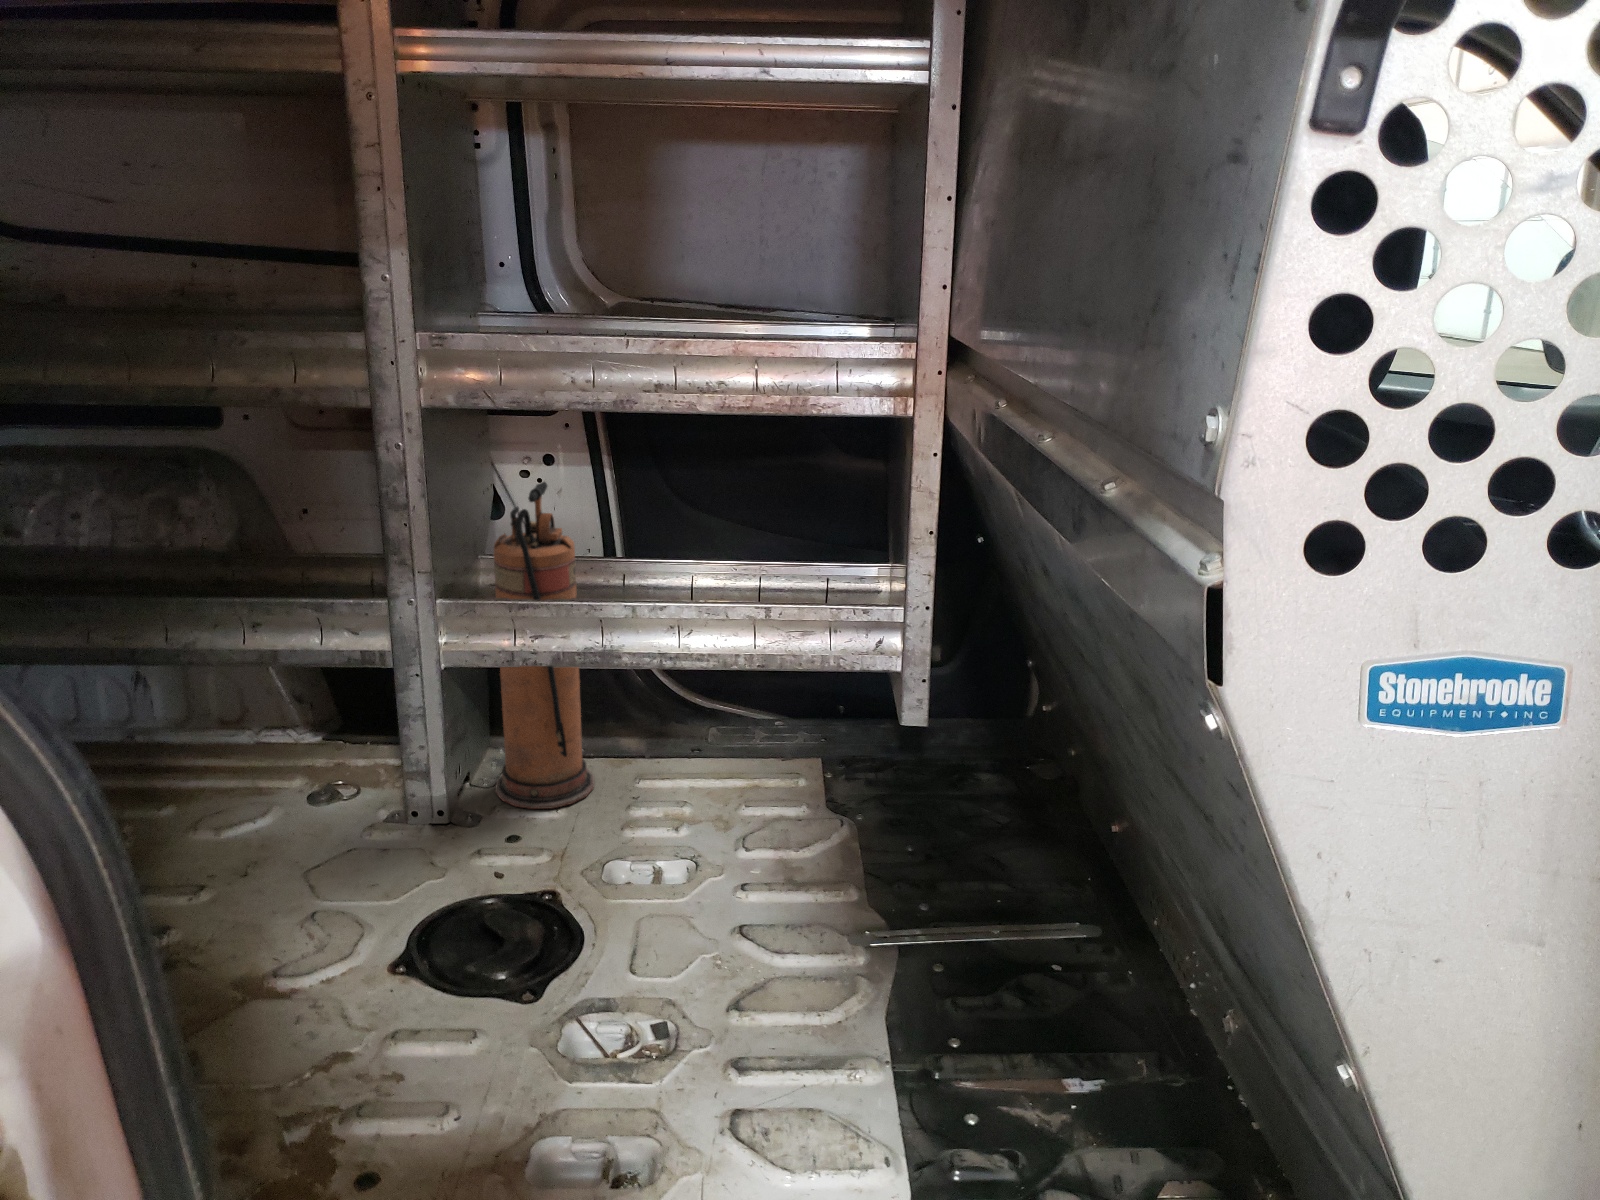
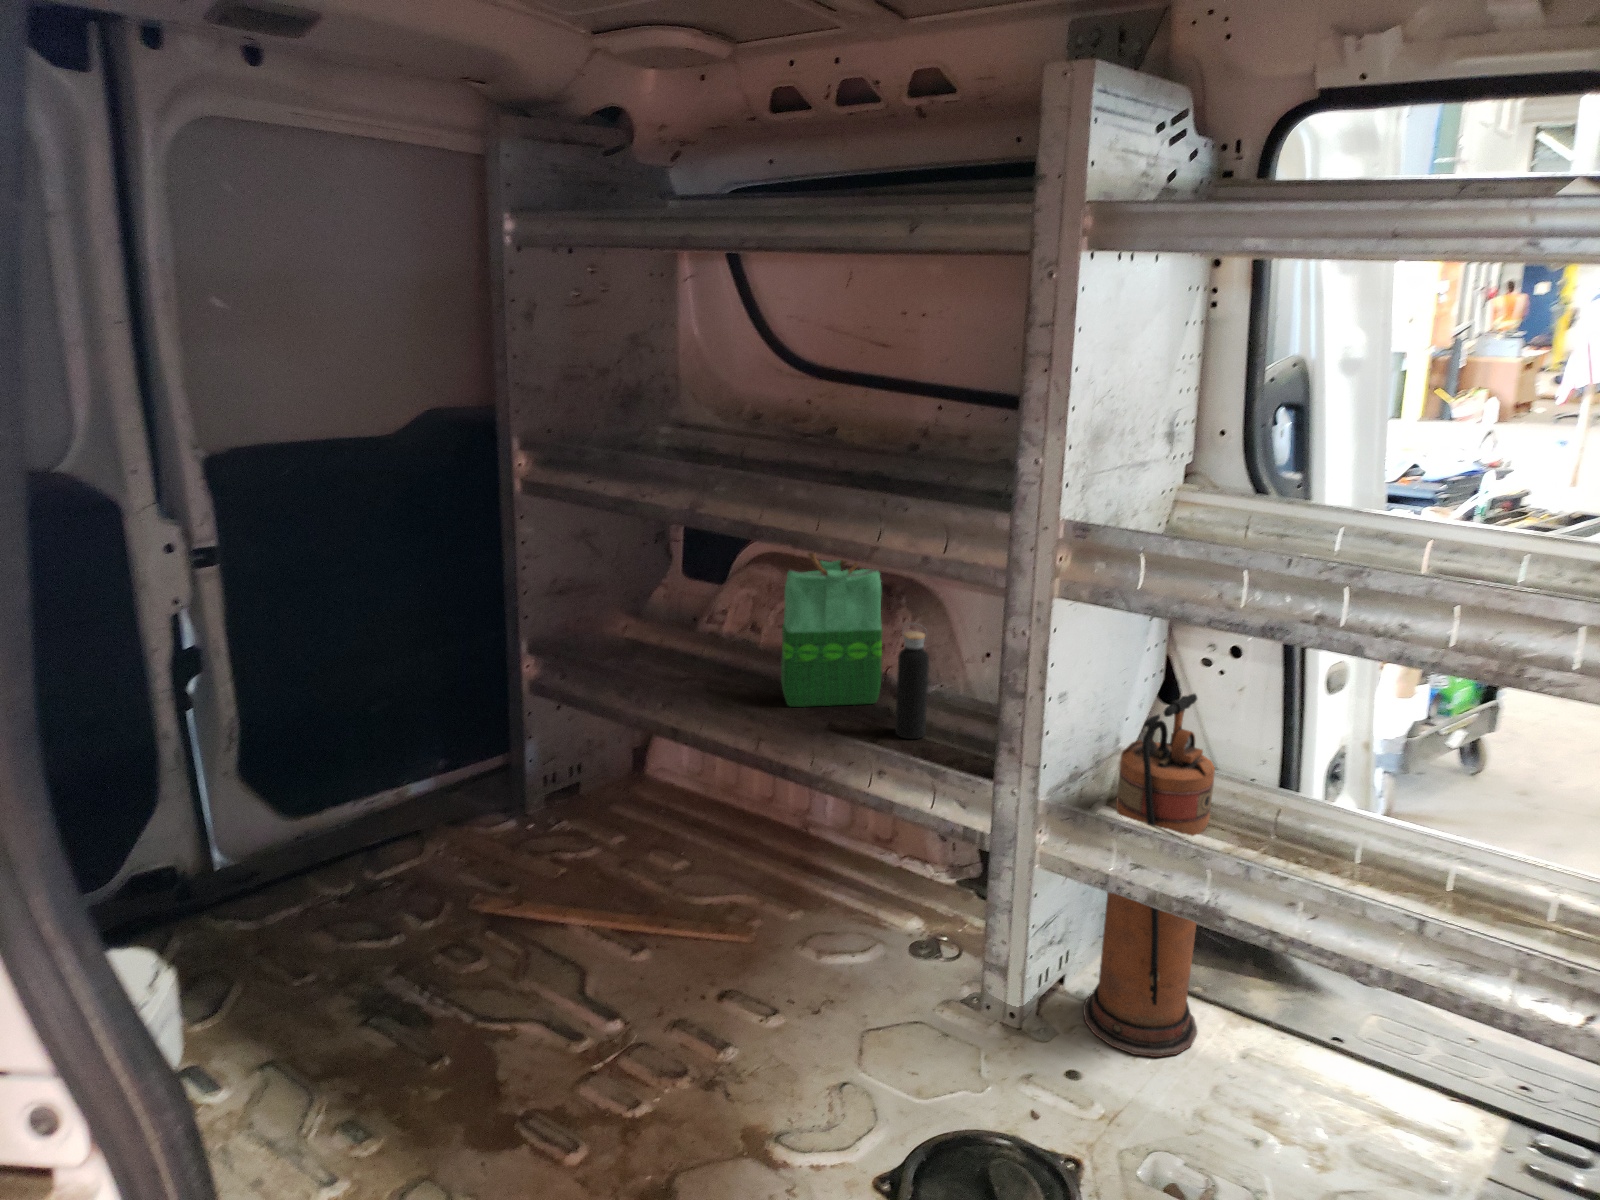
tote bag: none [67,381,204,592] -> present [781,553,882,707]
water bottle: none [234,470,279,592] -> present [895,624,929,739]

